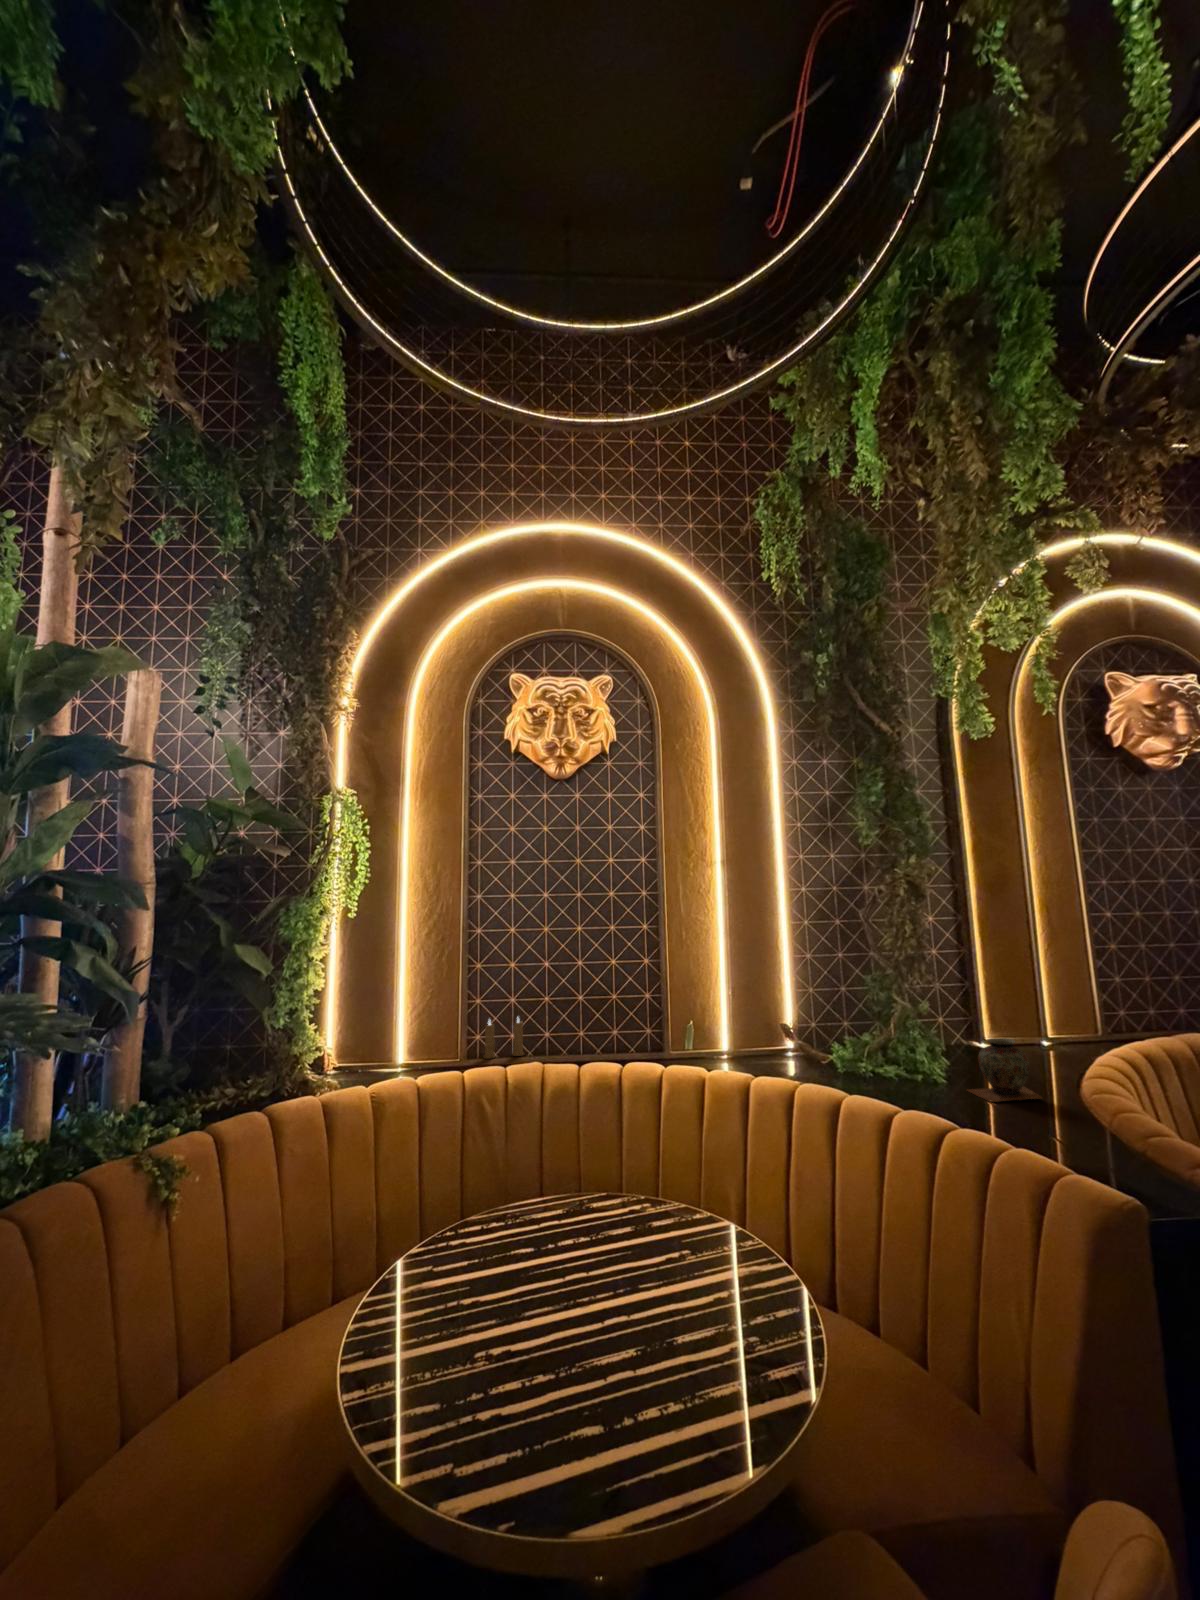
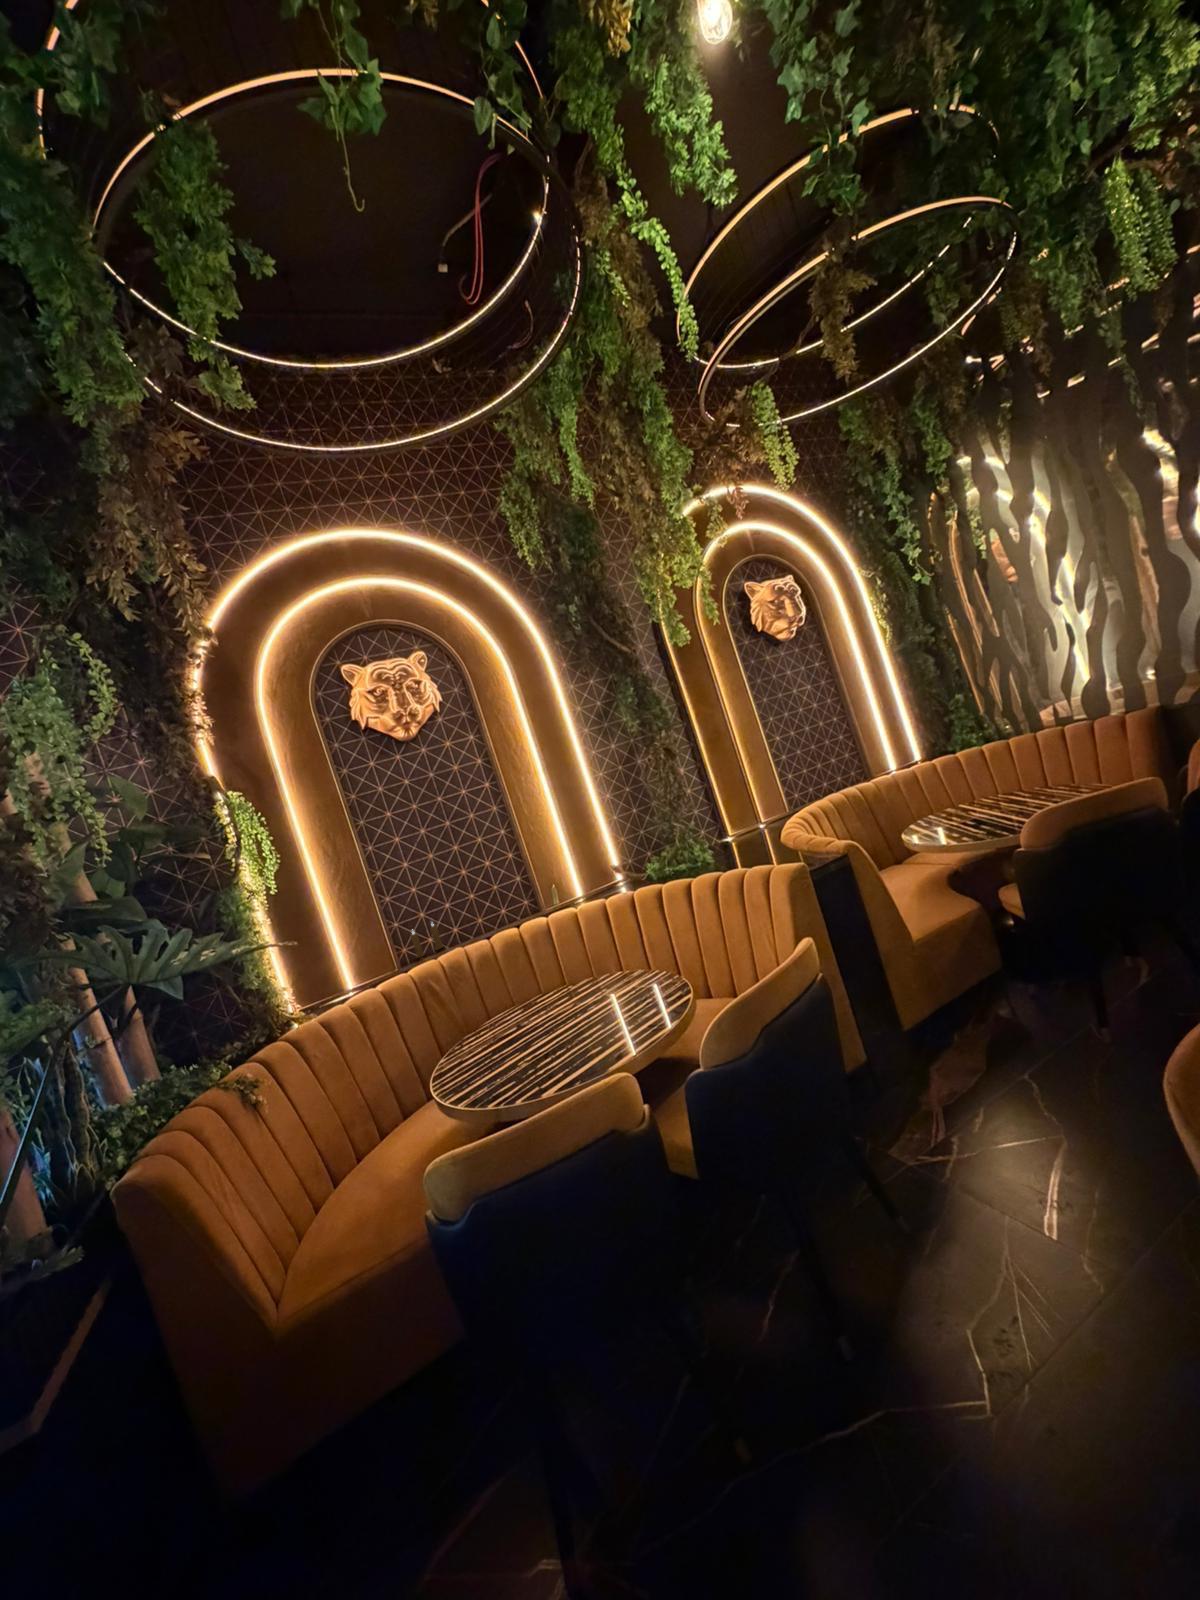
decorative vase: present [968,1038,1042,1102] -> none [729,826,769,865]

